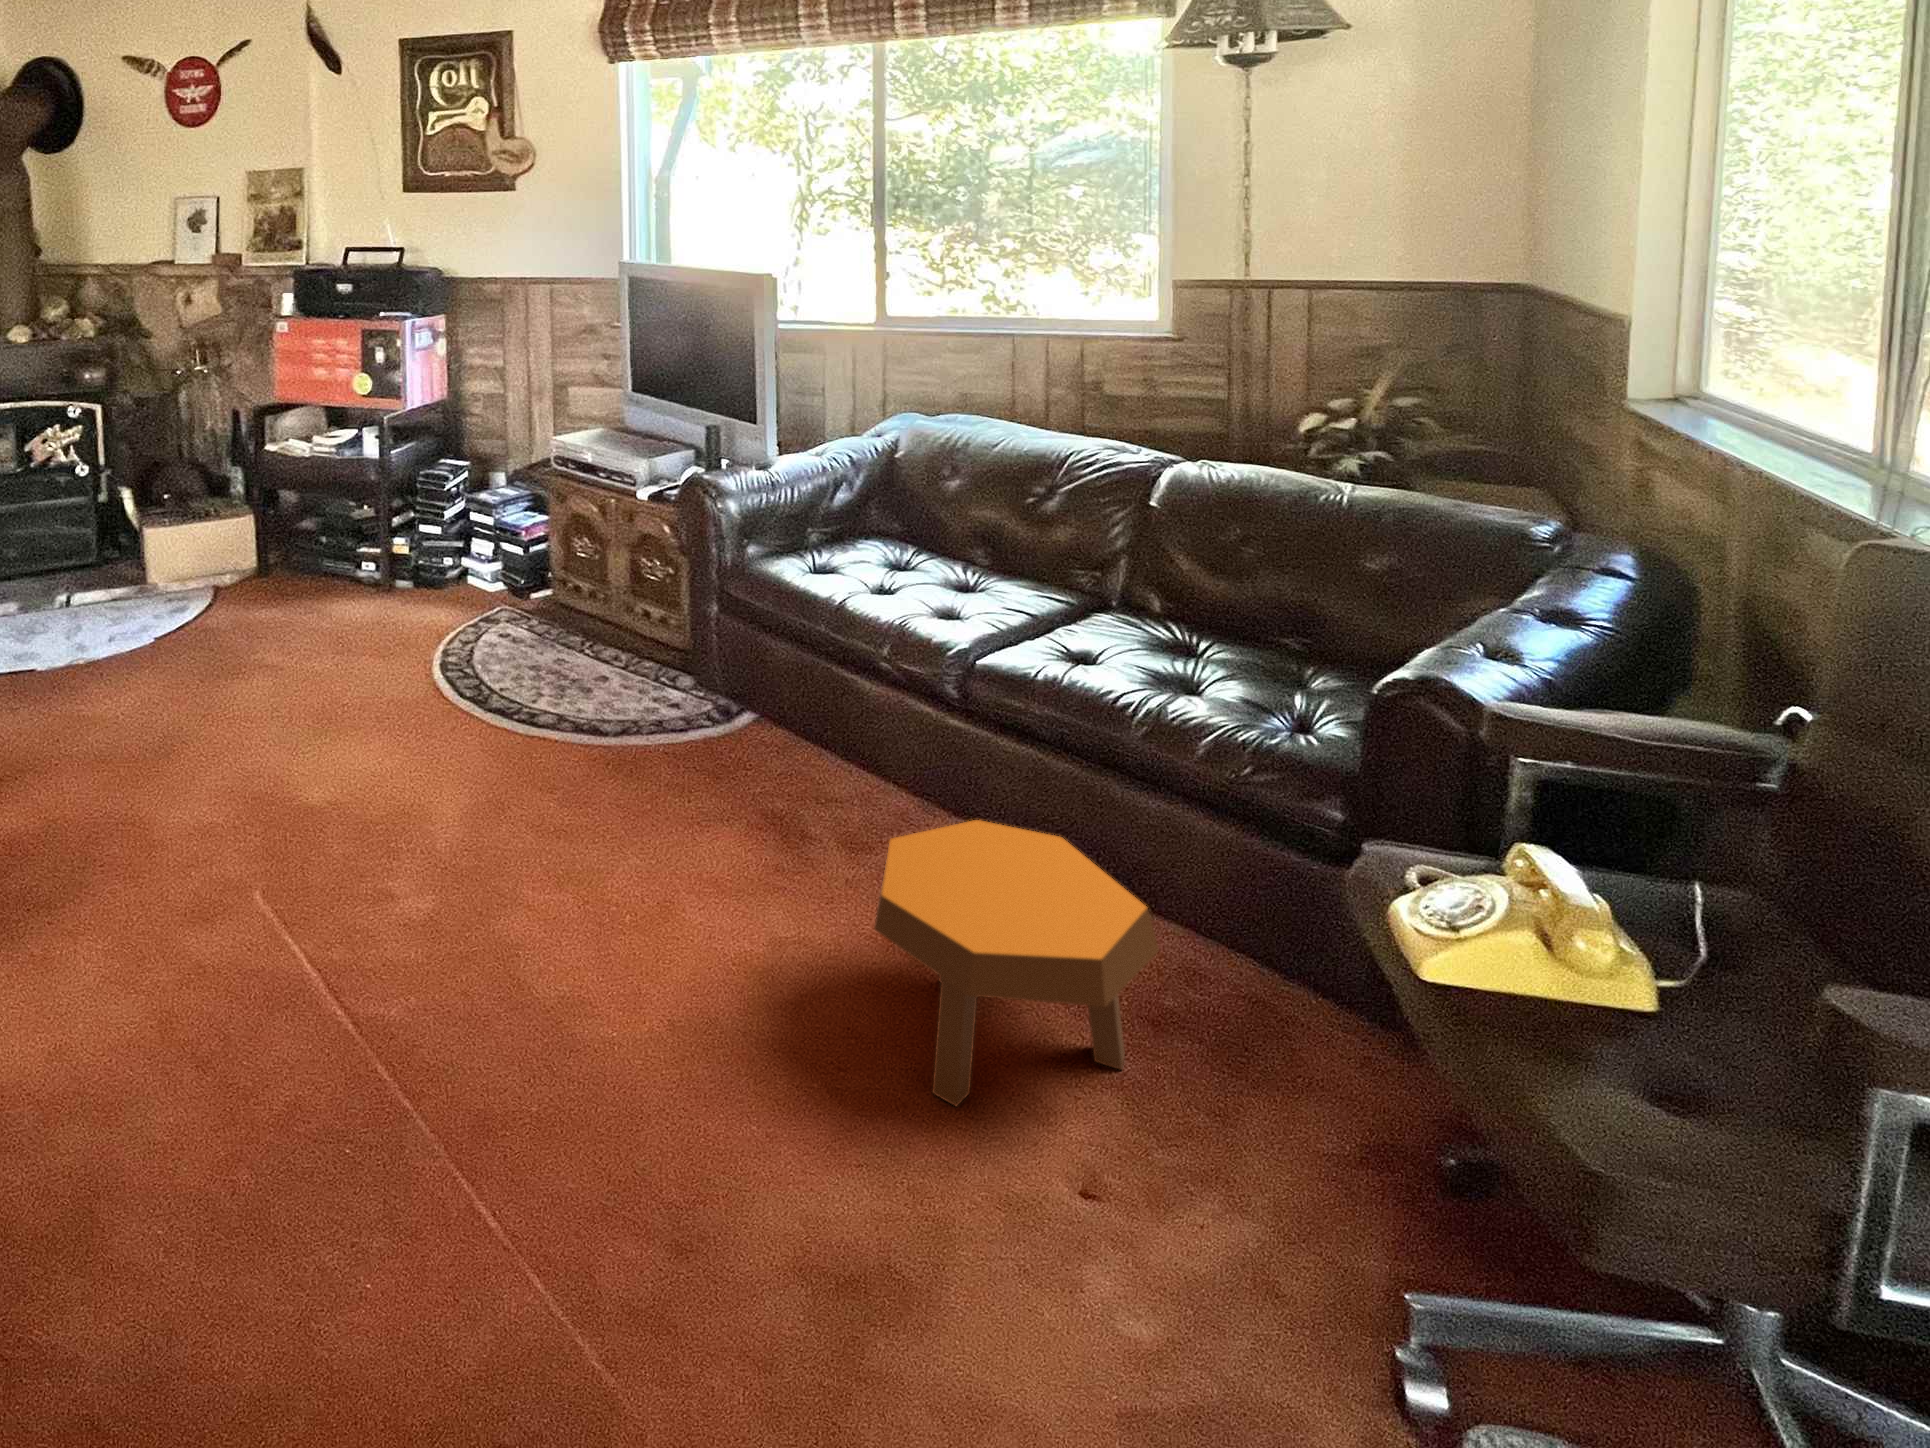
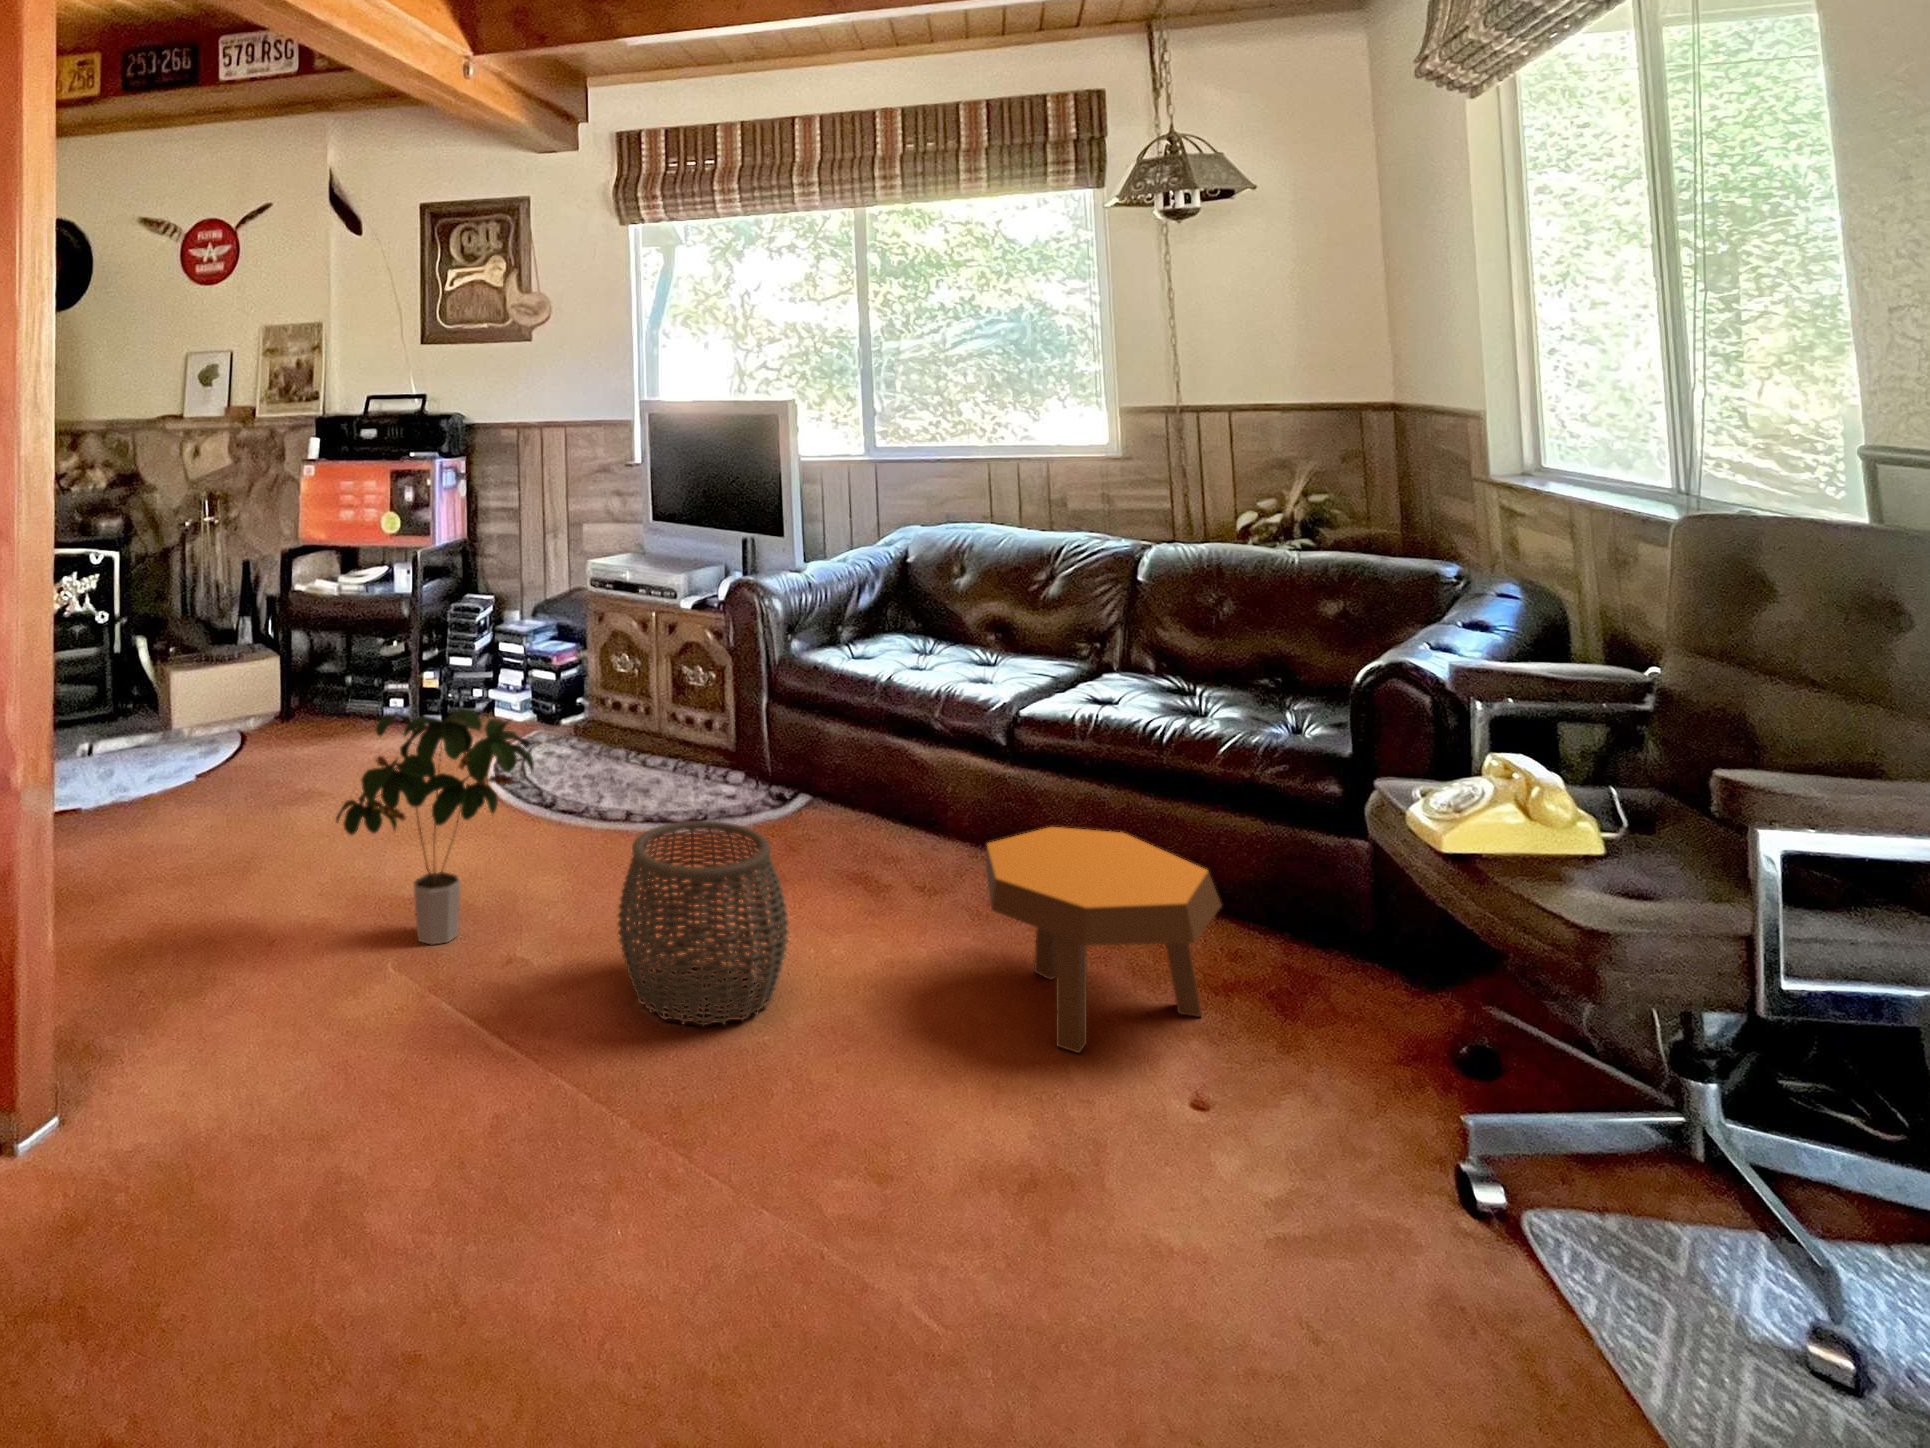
potted plant: none [204,632,407,875] -> present [336,709,534,944]
woven basket: none [462,782,651,1019] -> present [618,821,789,1026]

